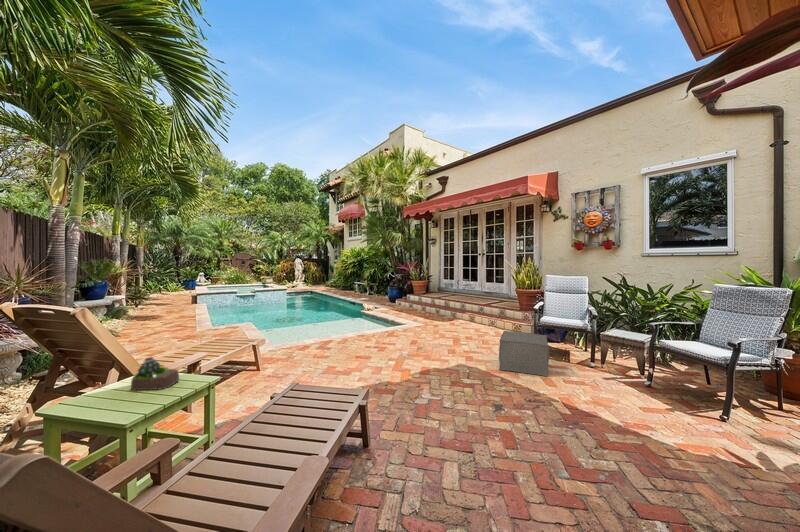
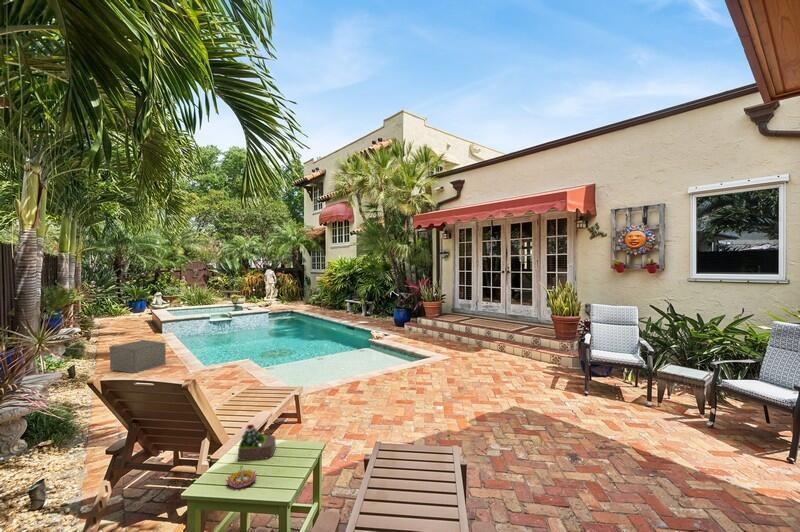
ottoman: present [499,331,549,376] -> present [109,340,166,373]
candle holder: none [91,388,130,412] -> present [226,465,257,488]

